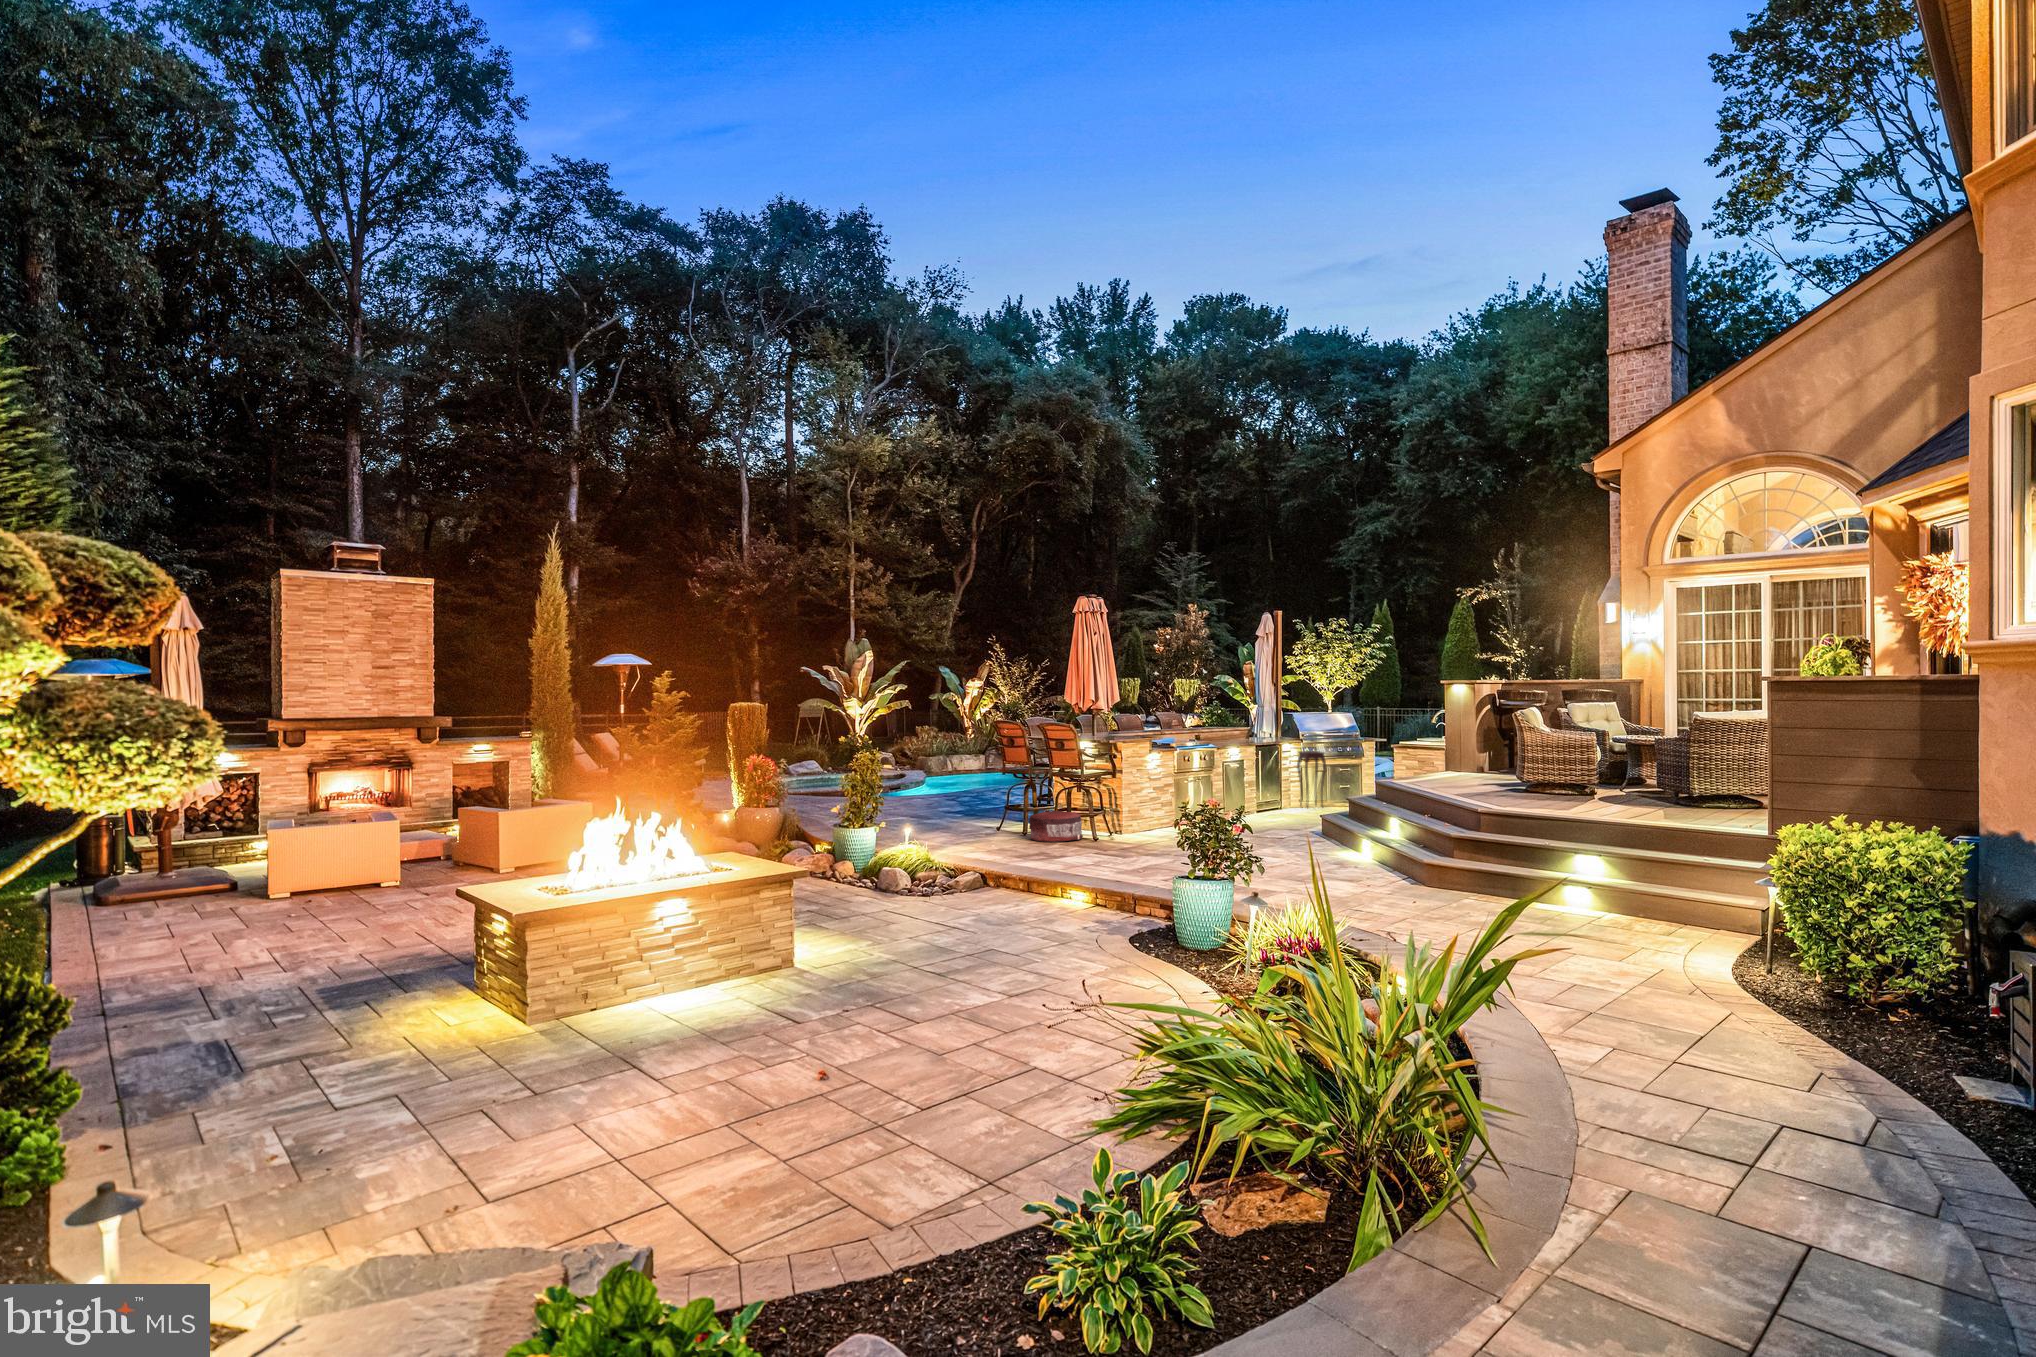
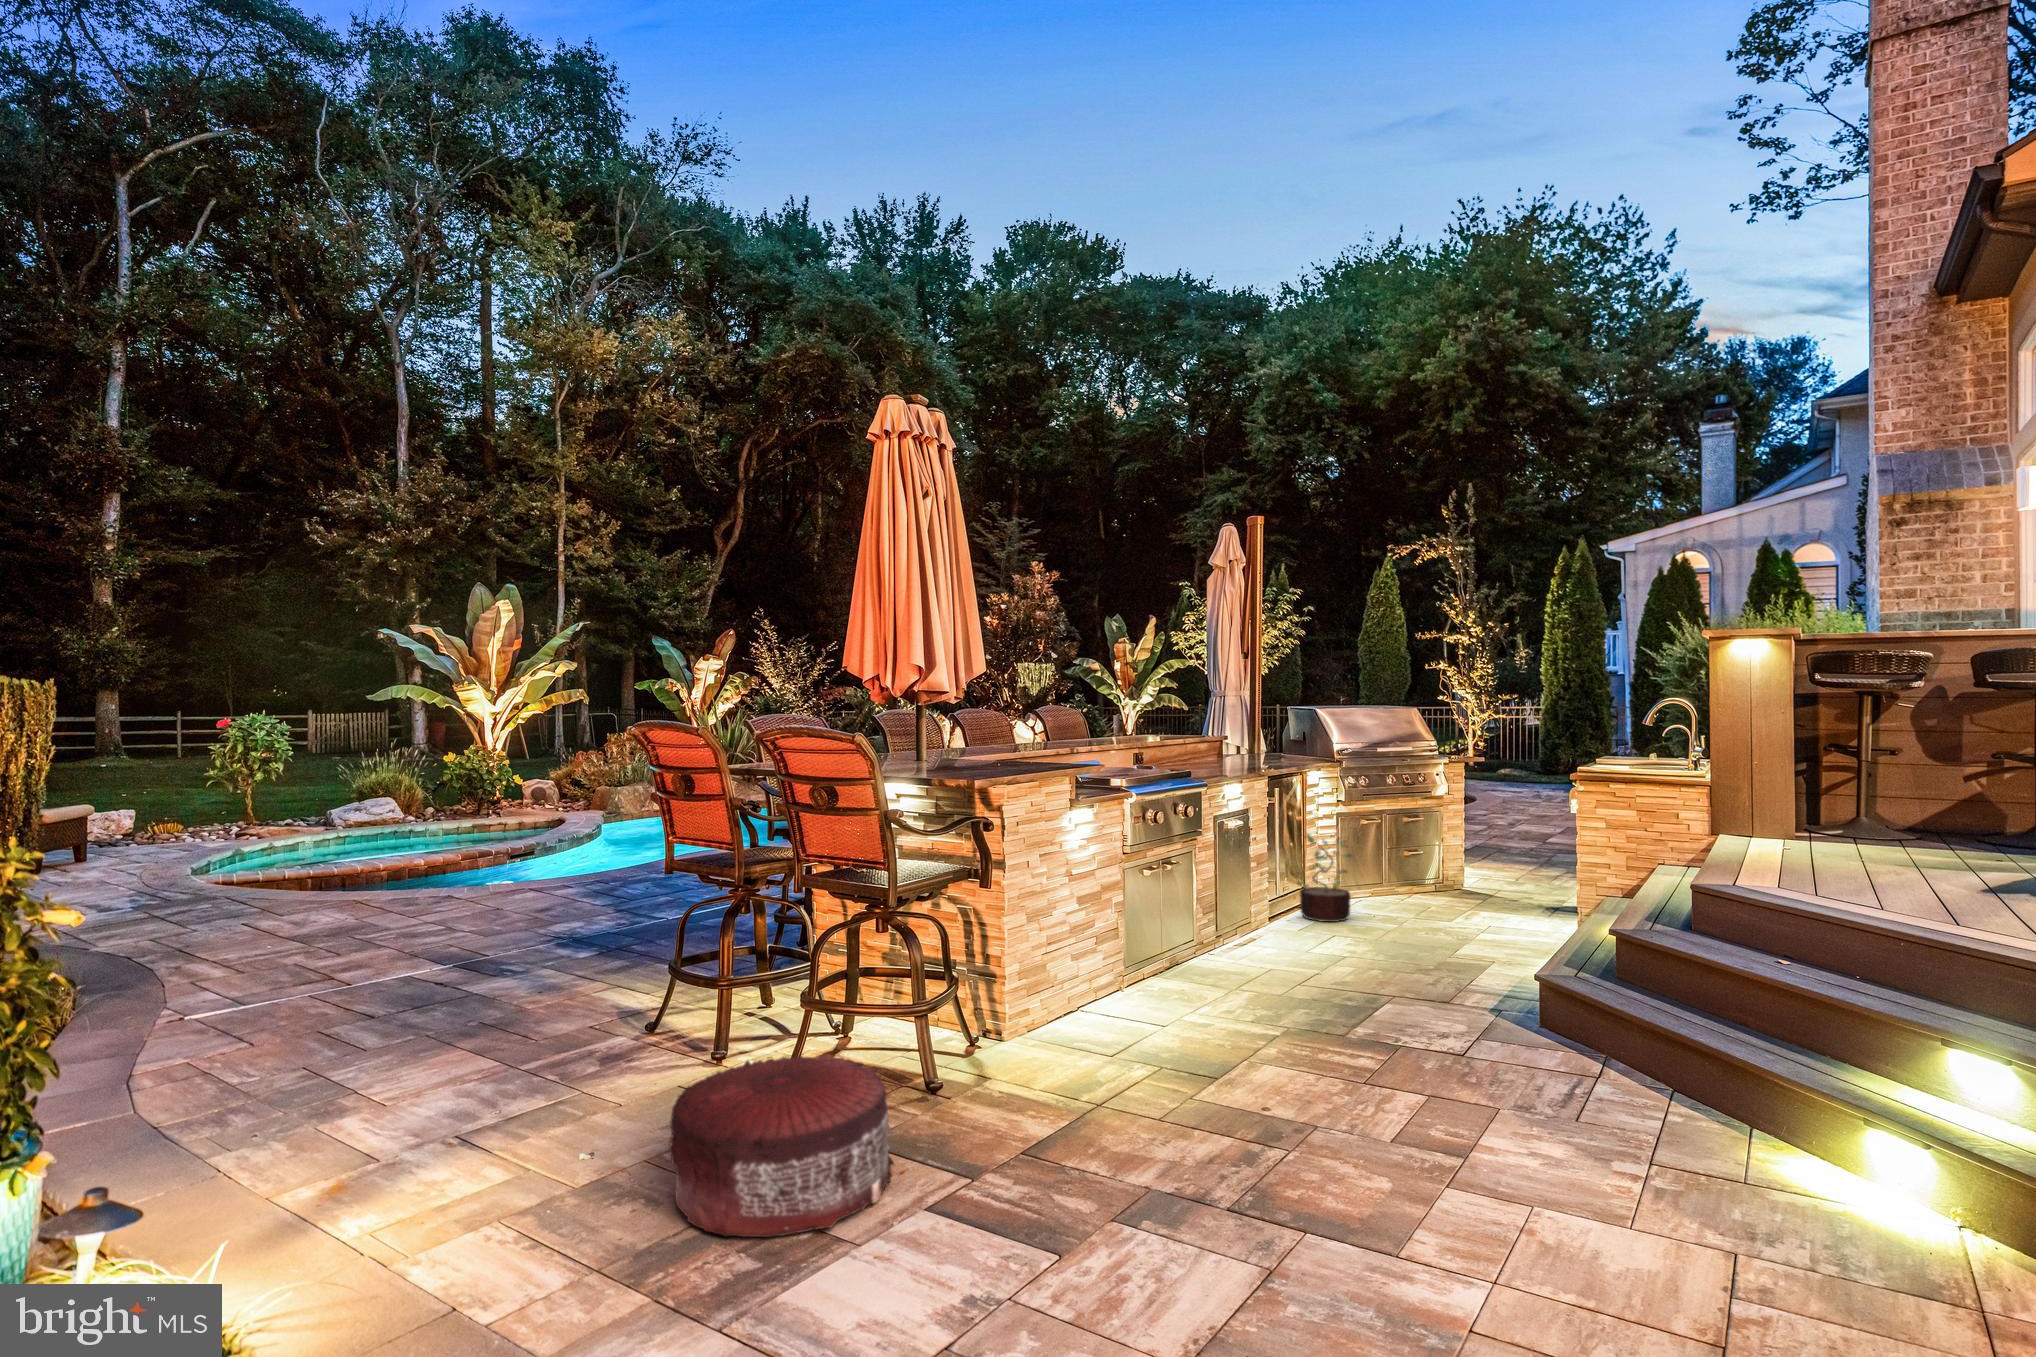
side table: present [1297,751,1326,806] -> none [1345,780,1413,906]
decorative plant: none [1262,772,1289,811] -> present [1298,834,1351,922]

